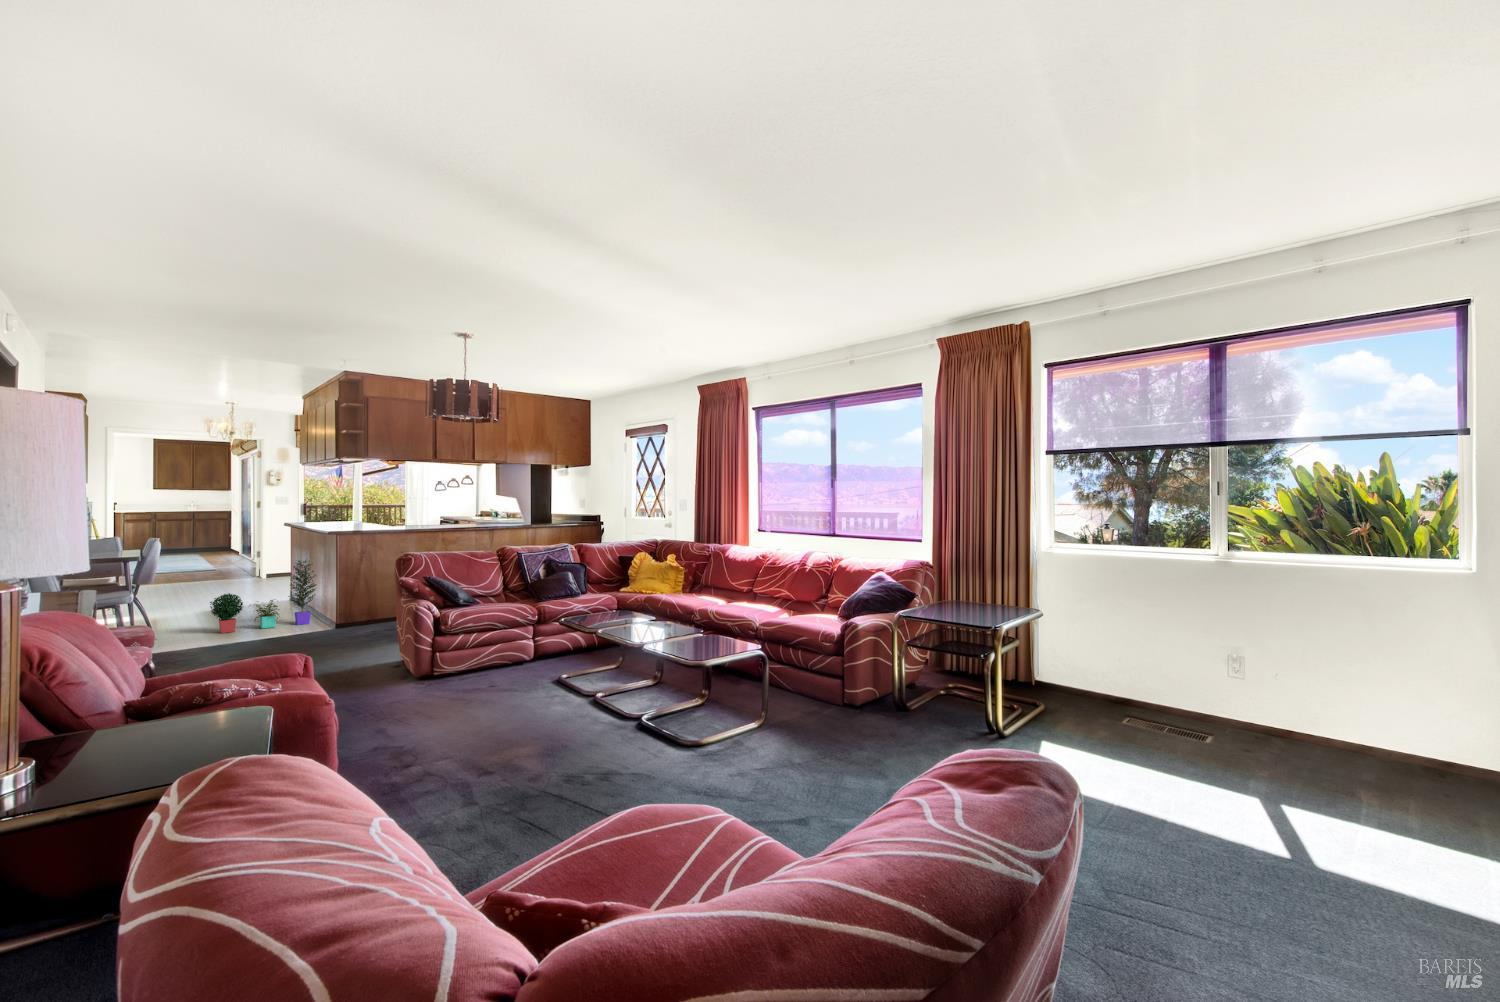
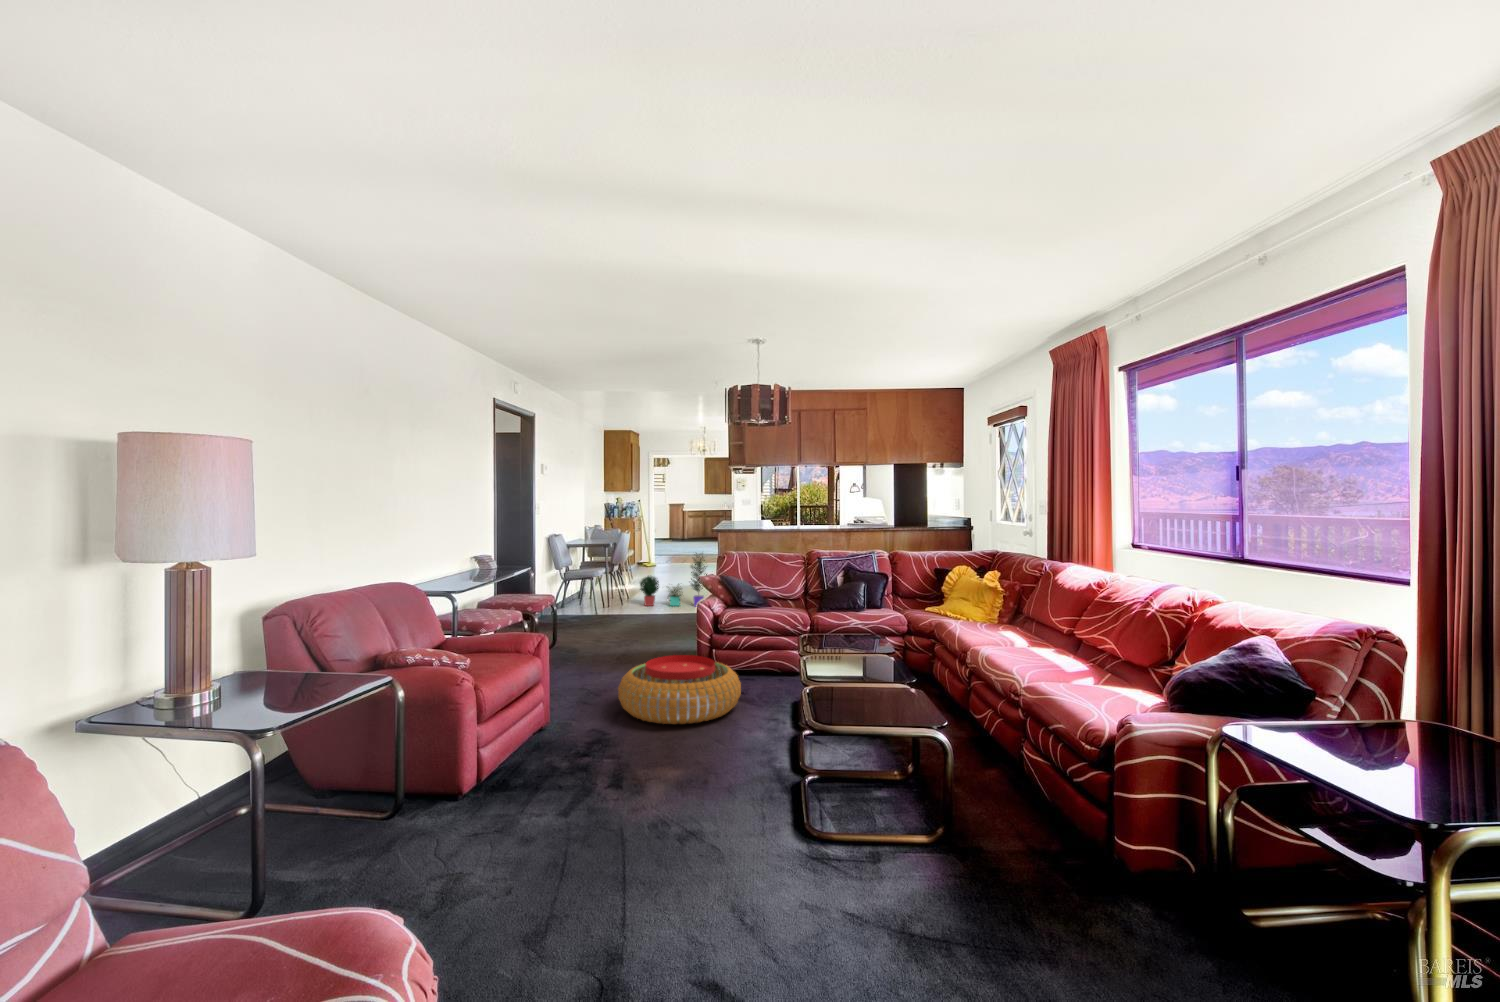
pouf: none [407,652,537,719] -> present [618,655,741,724]

